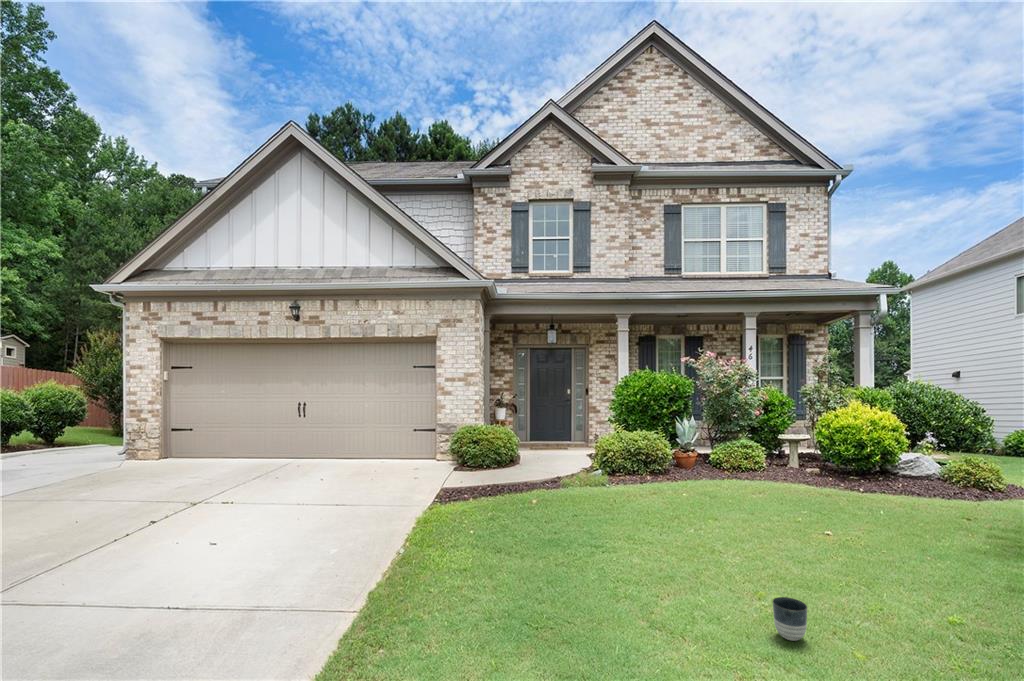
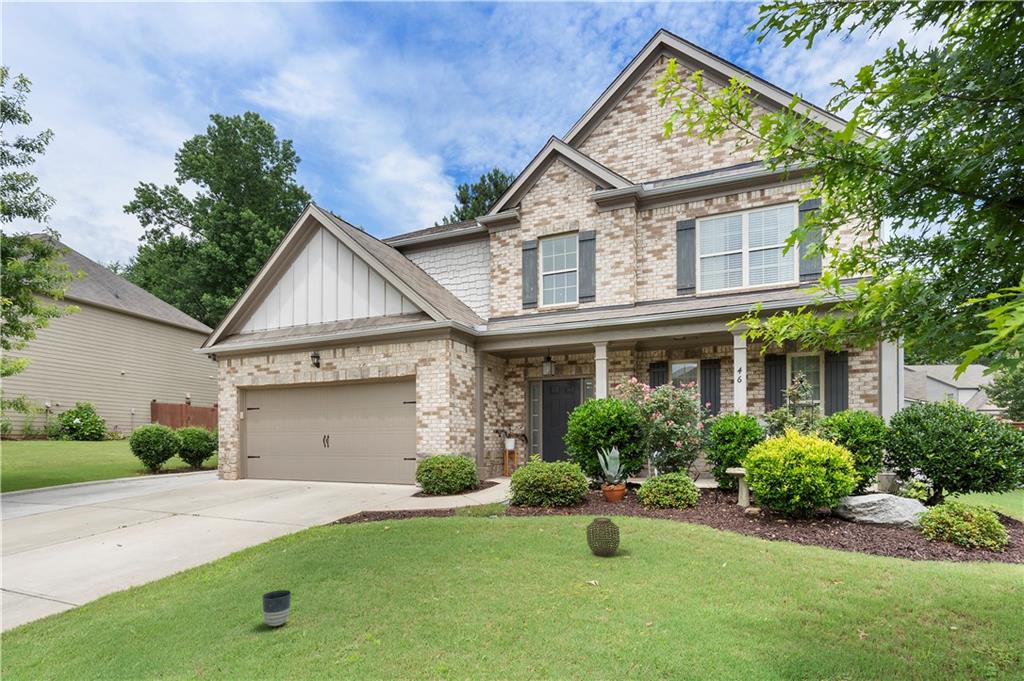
woven basket: none [809,485,844,520] -> present [587,518,620,556]

